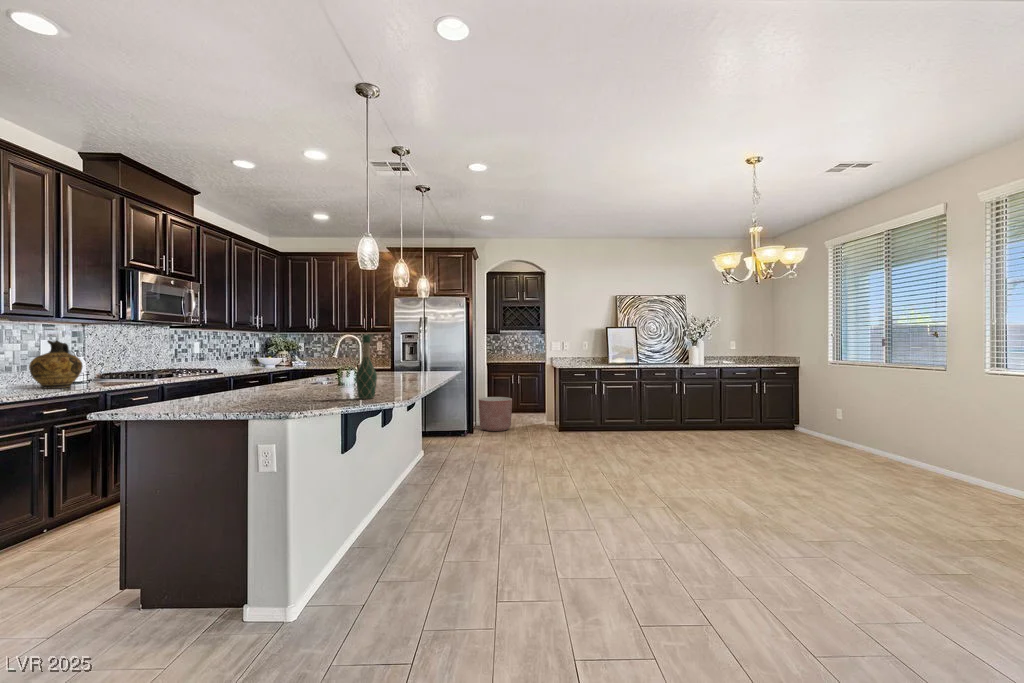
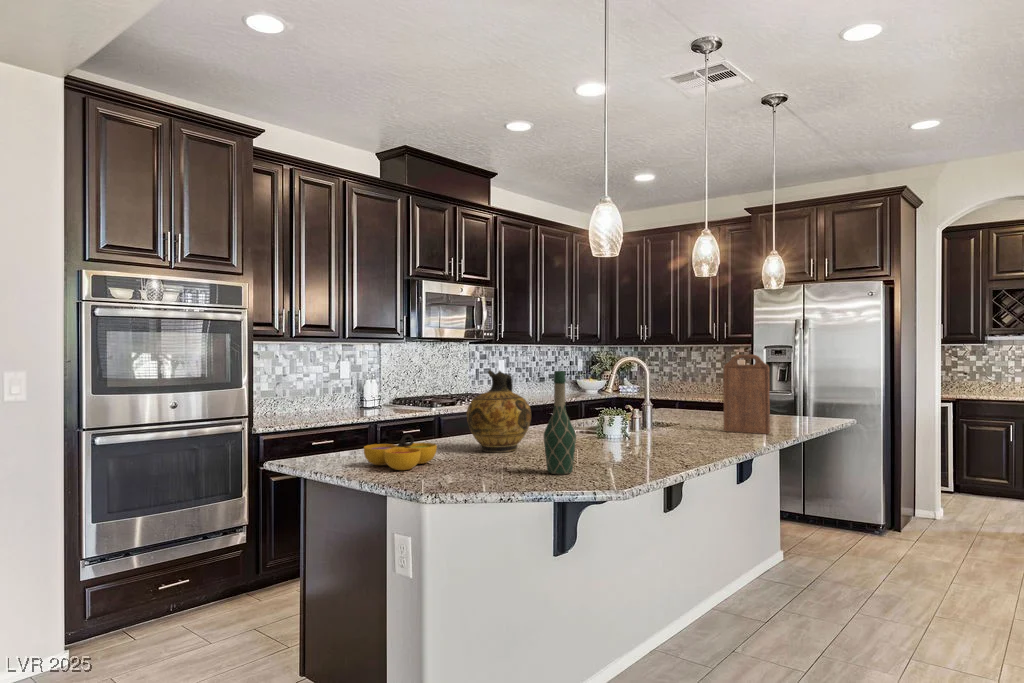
cutting board: none [411,333,438,379] -> present [723,355,770,434]
ceramic jug: present [29,340,83,388] -> present [467,370,531,452]
decorative bowl: none [206,382,266,407] -> present [364,434,437,470]
planter: present [479,397,512,431] -> none [917,464,993,532]

